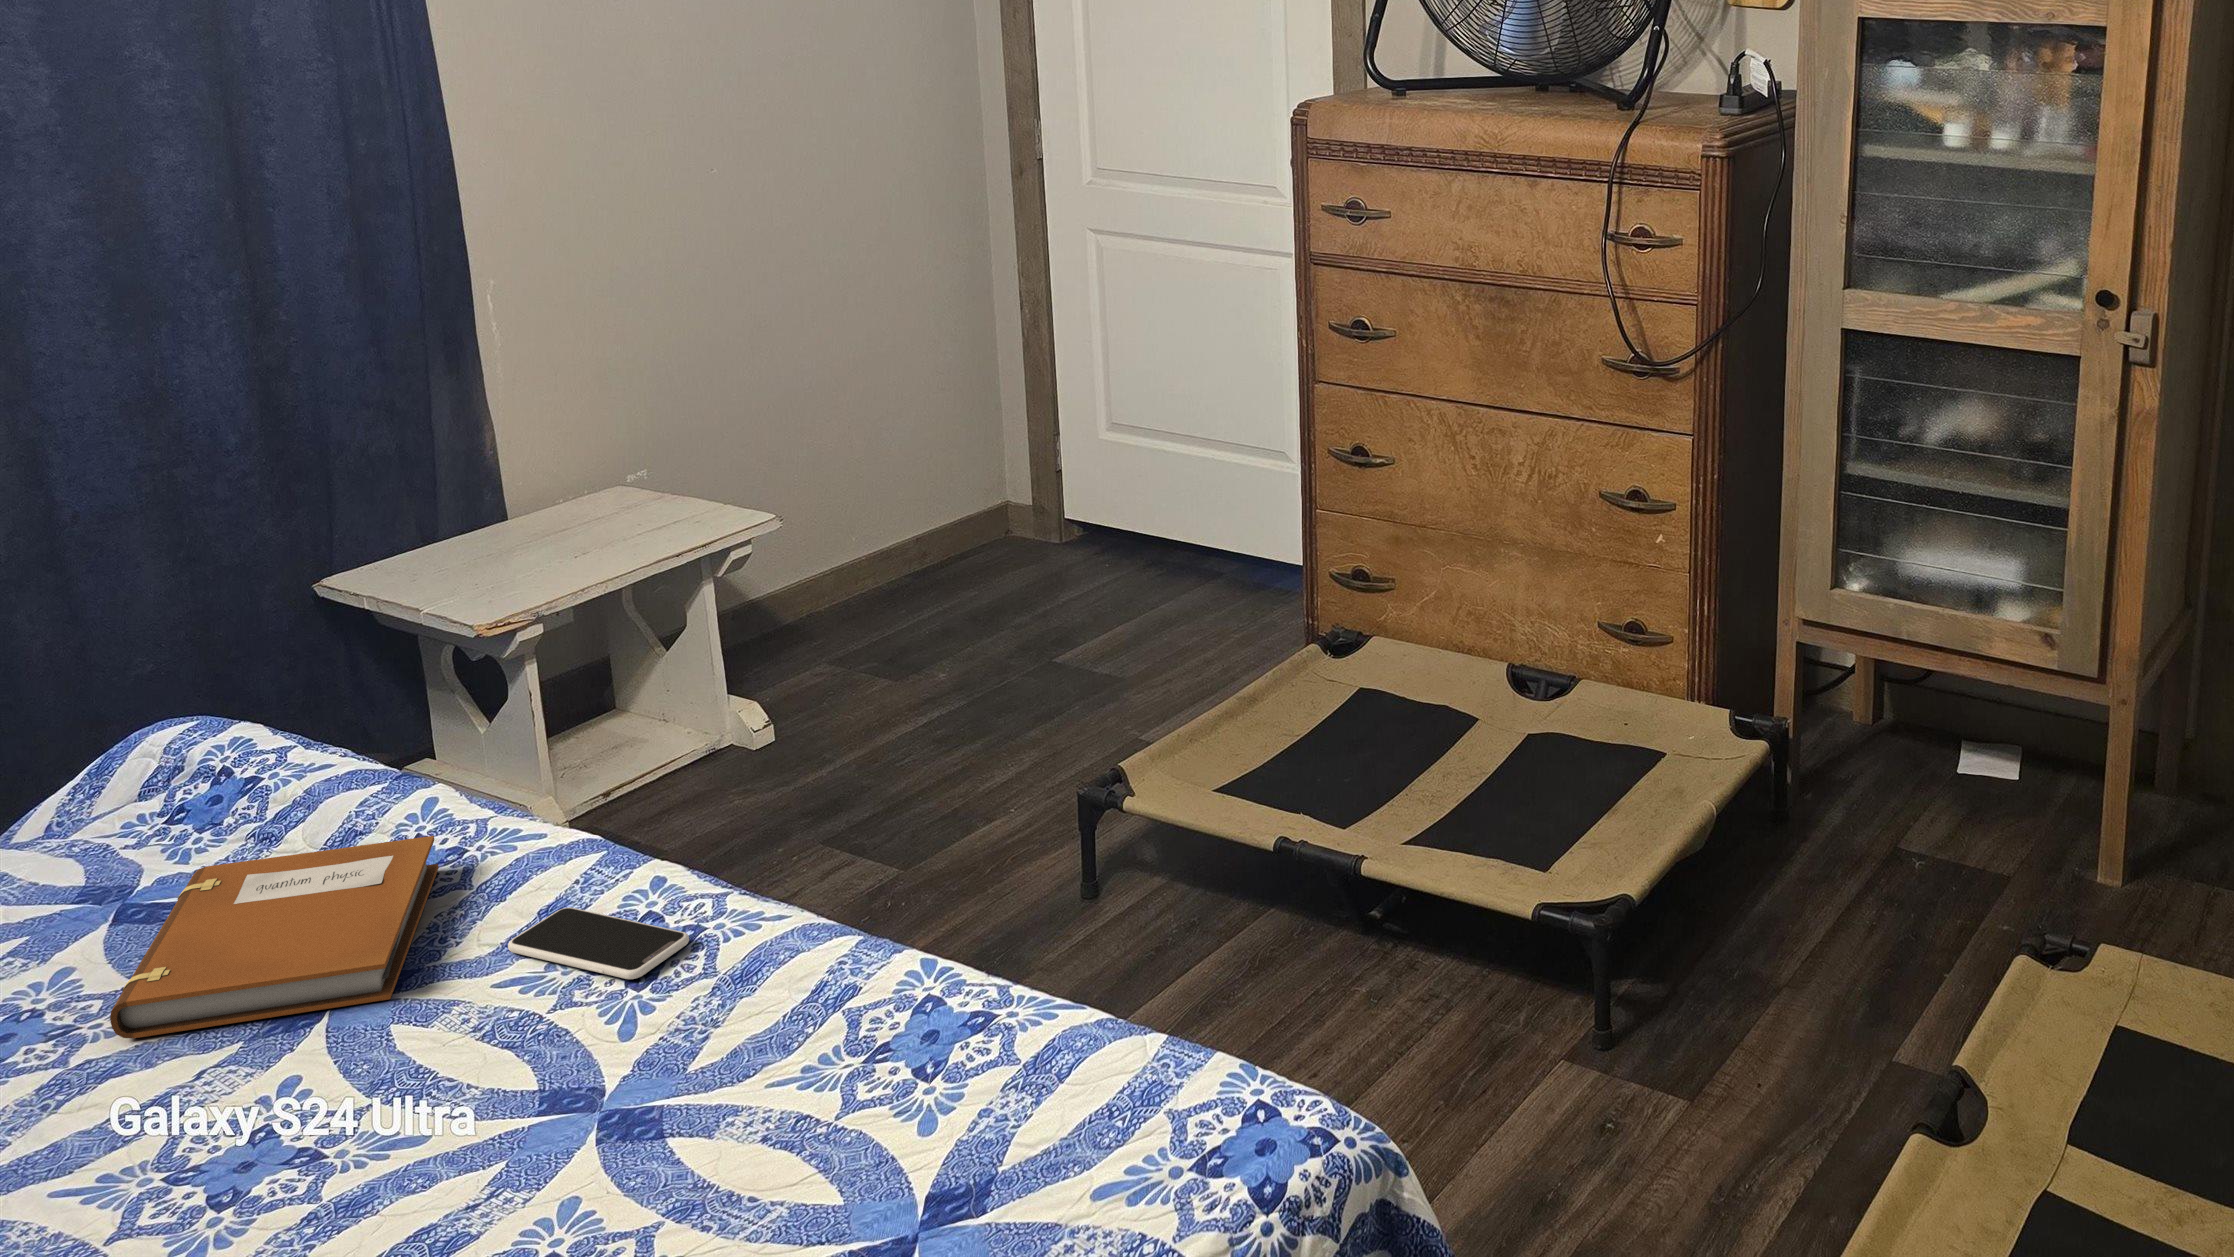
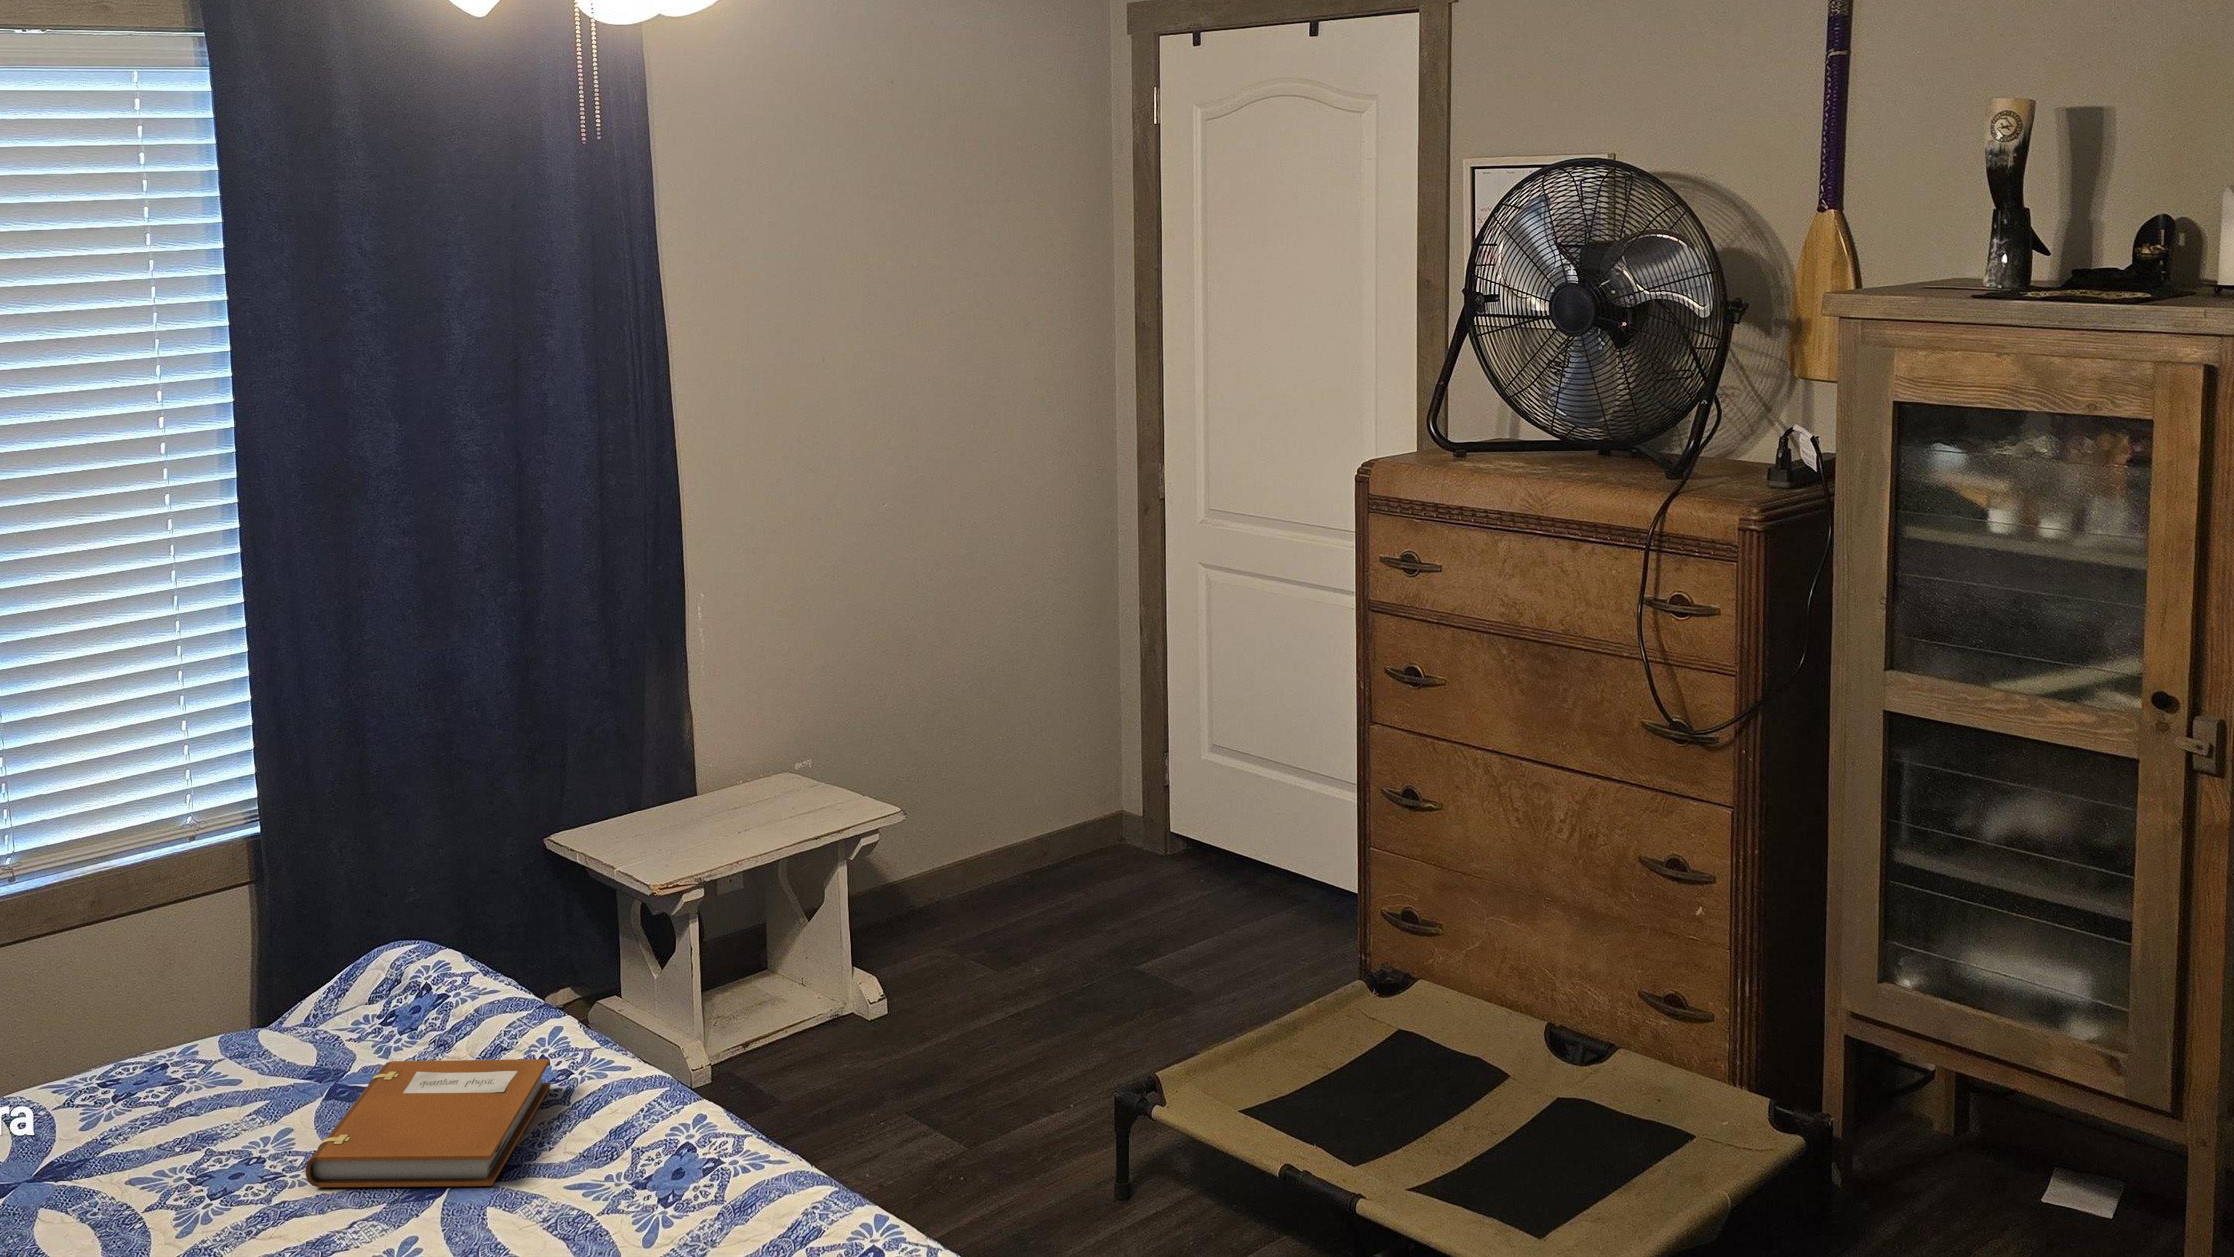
smartphone: present [508,907,689,979] -> none [582,1132,712,1198]

